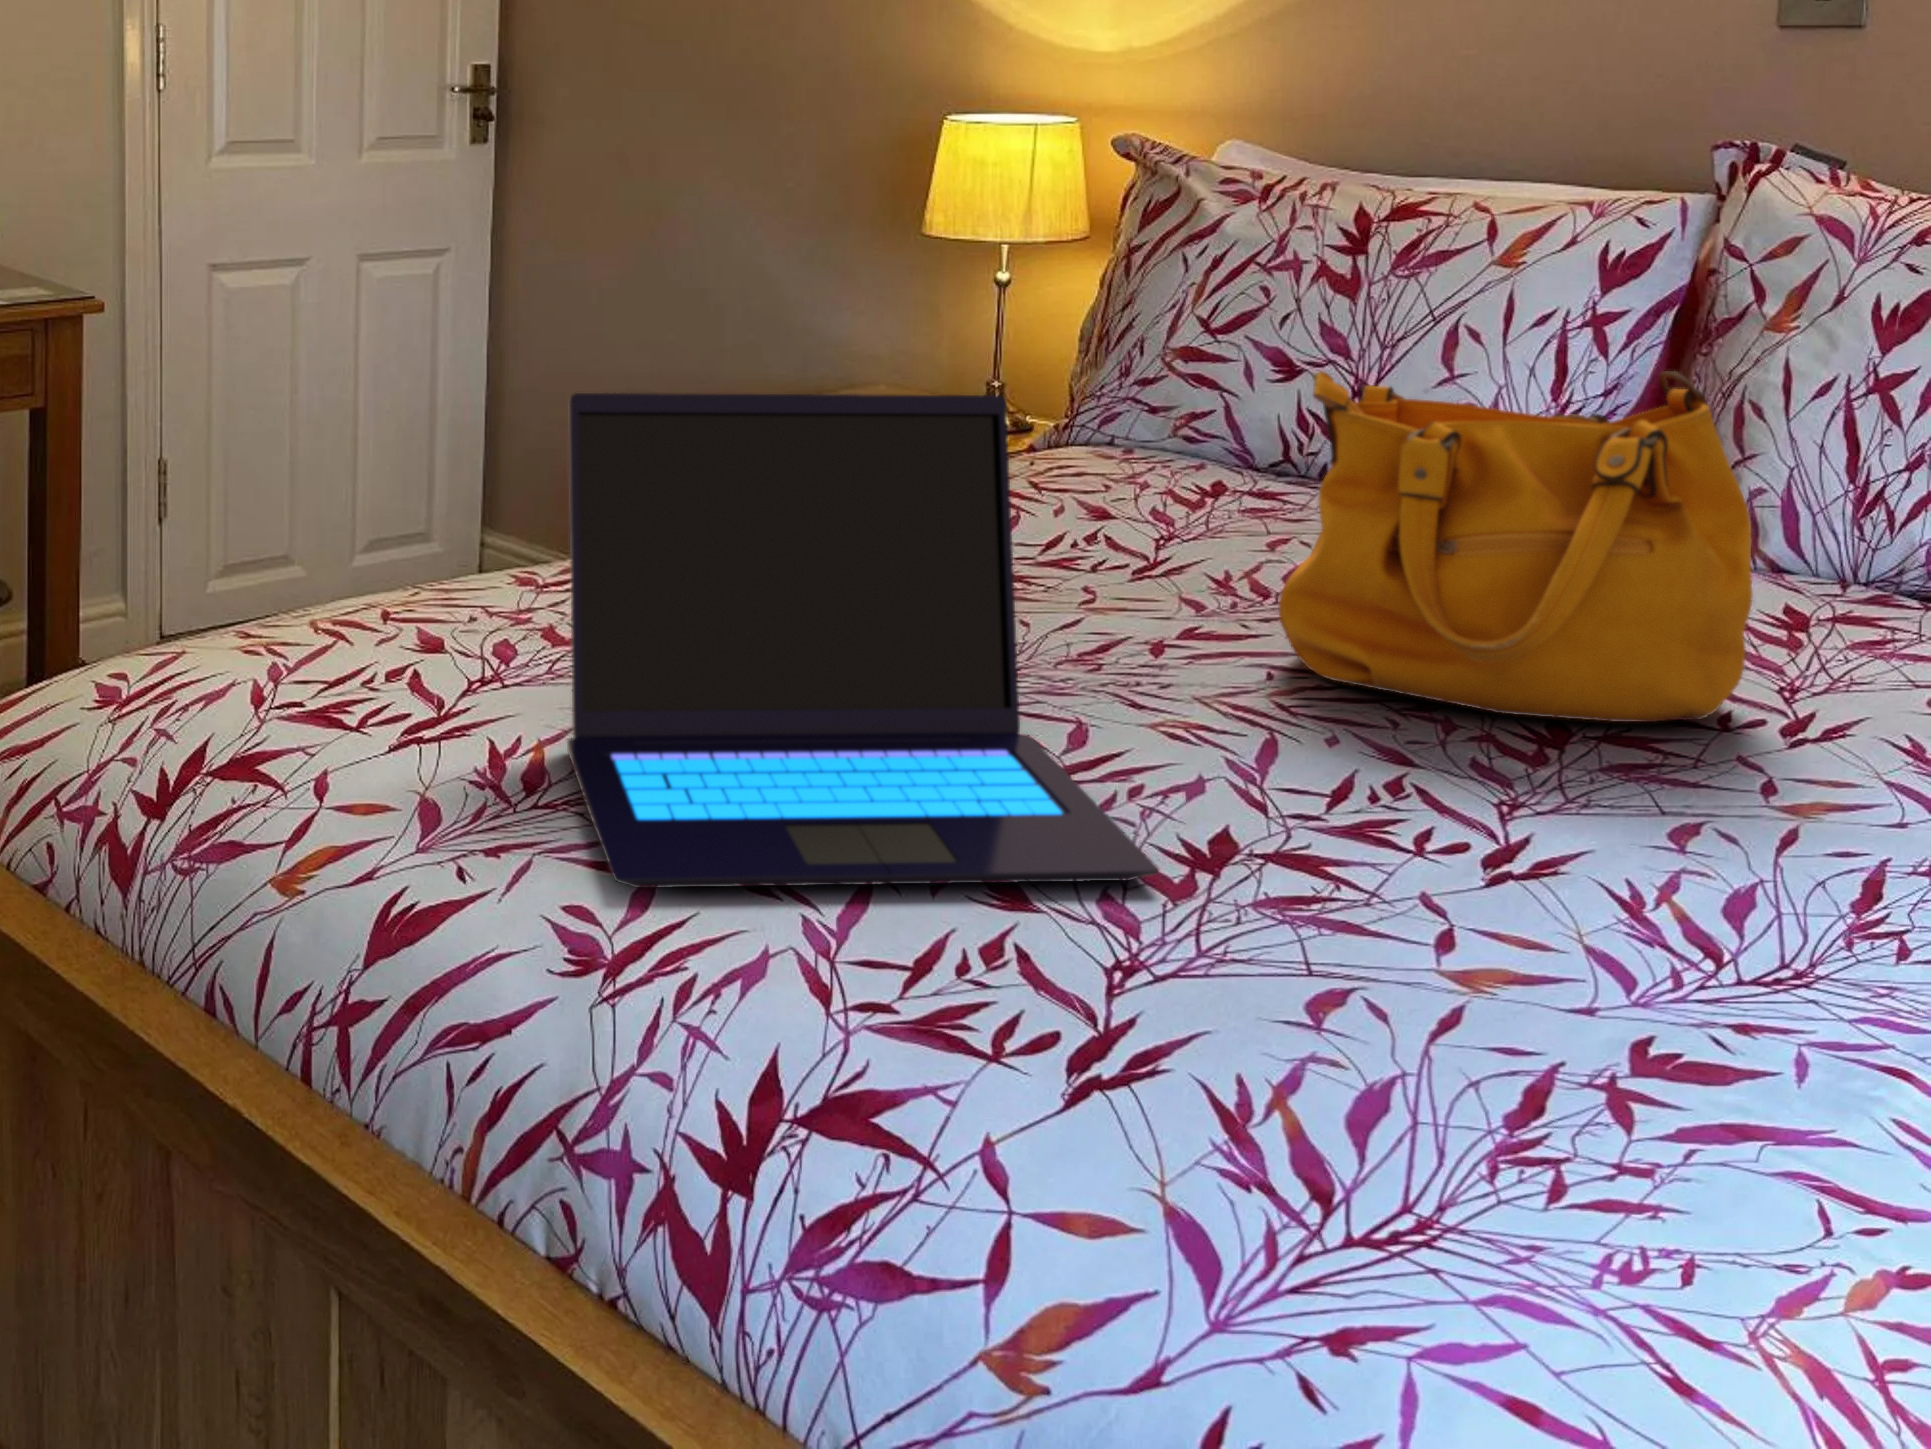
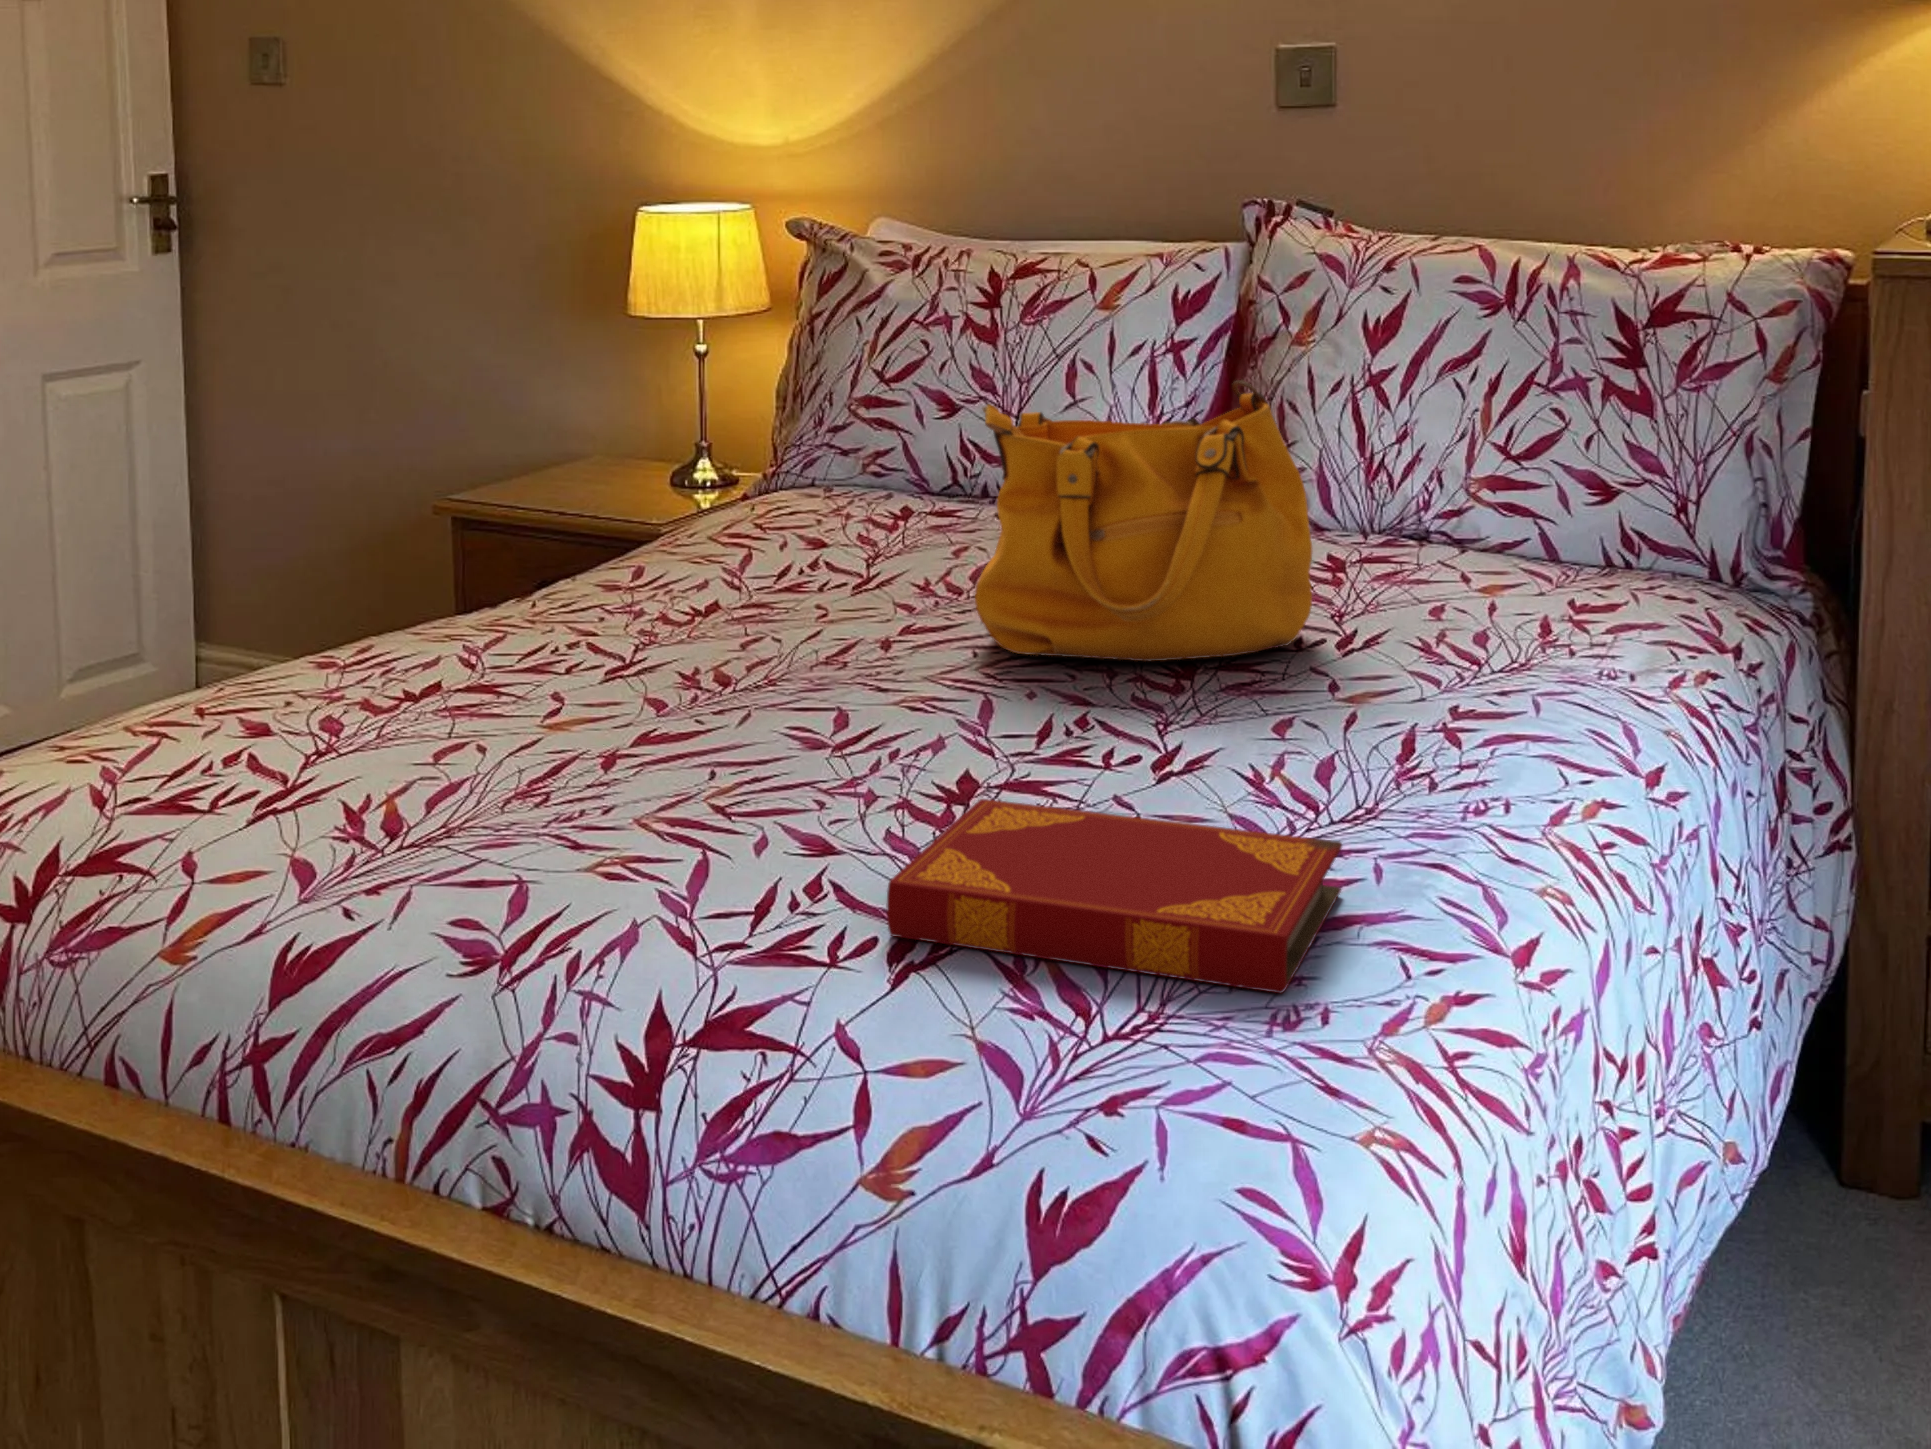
laptop: present [567,393,1159,888] -> none [379,448,924,896]
hardback book: none [1079,869,1747,1233] -> present [887,799,1342,993]

